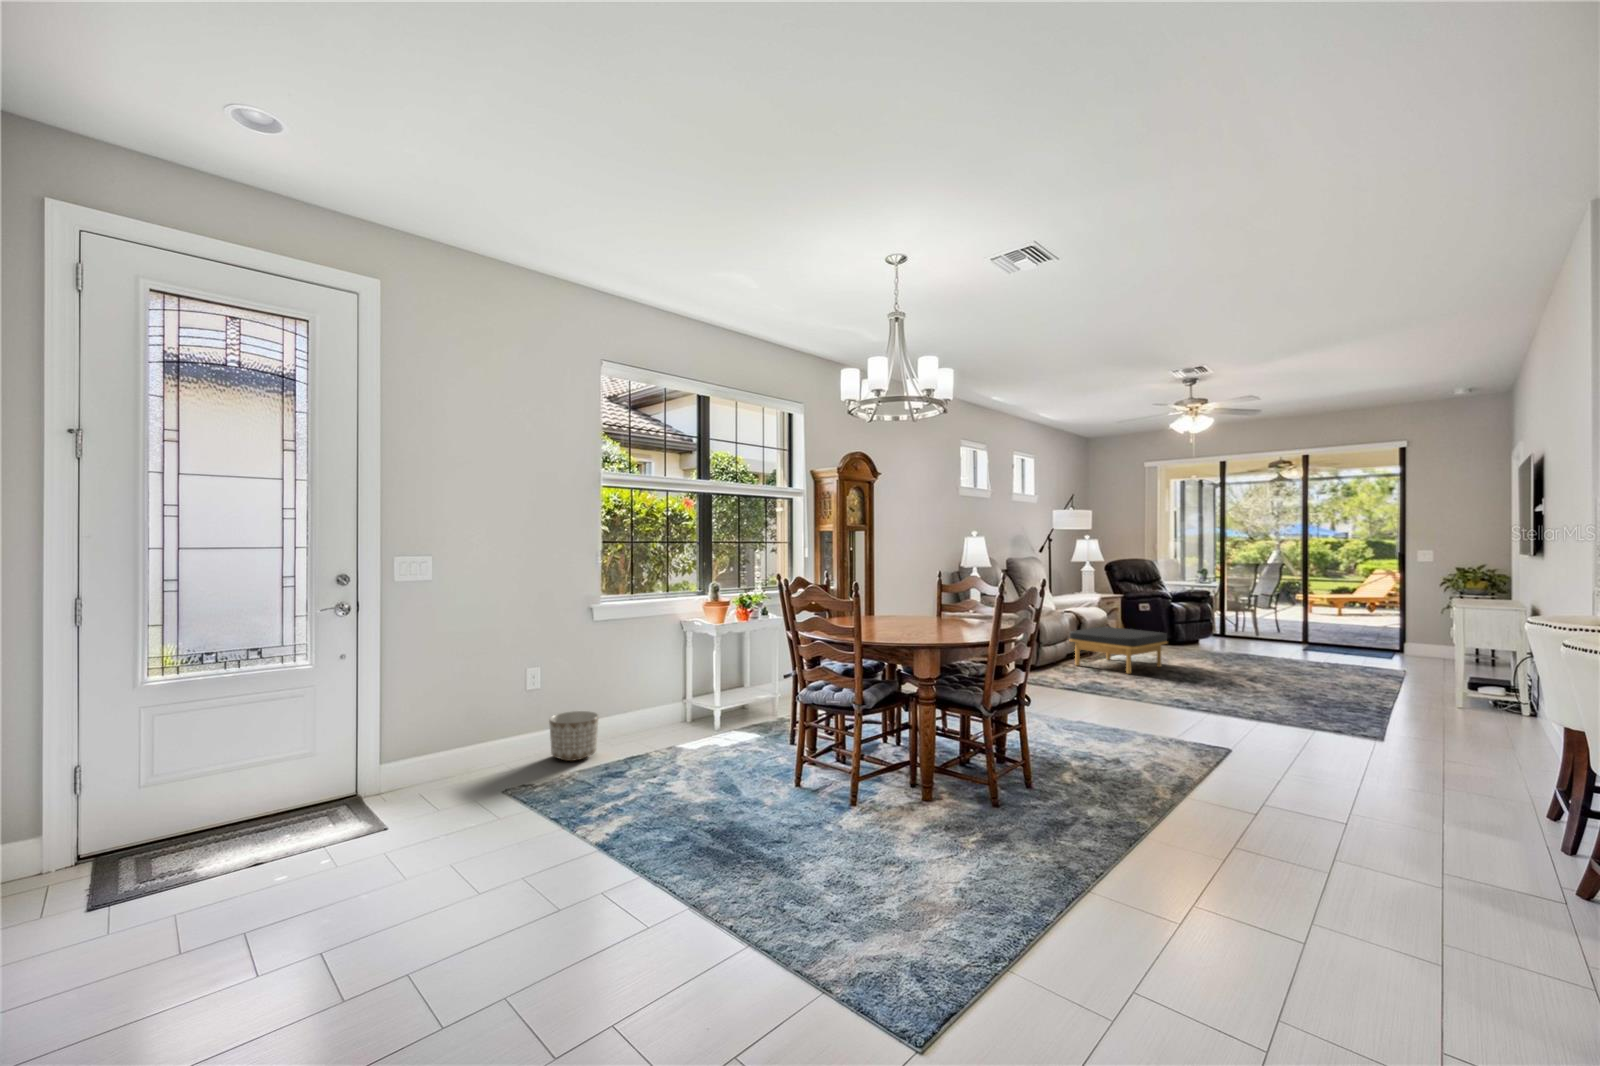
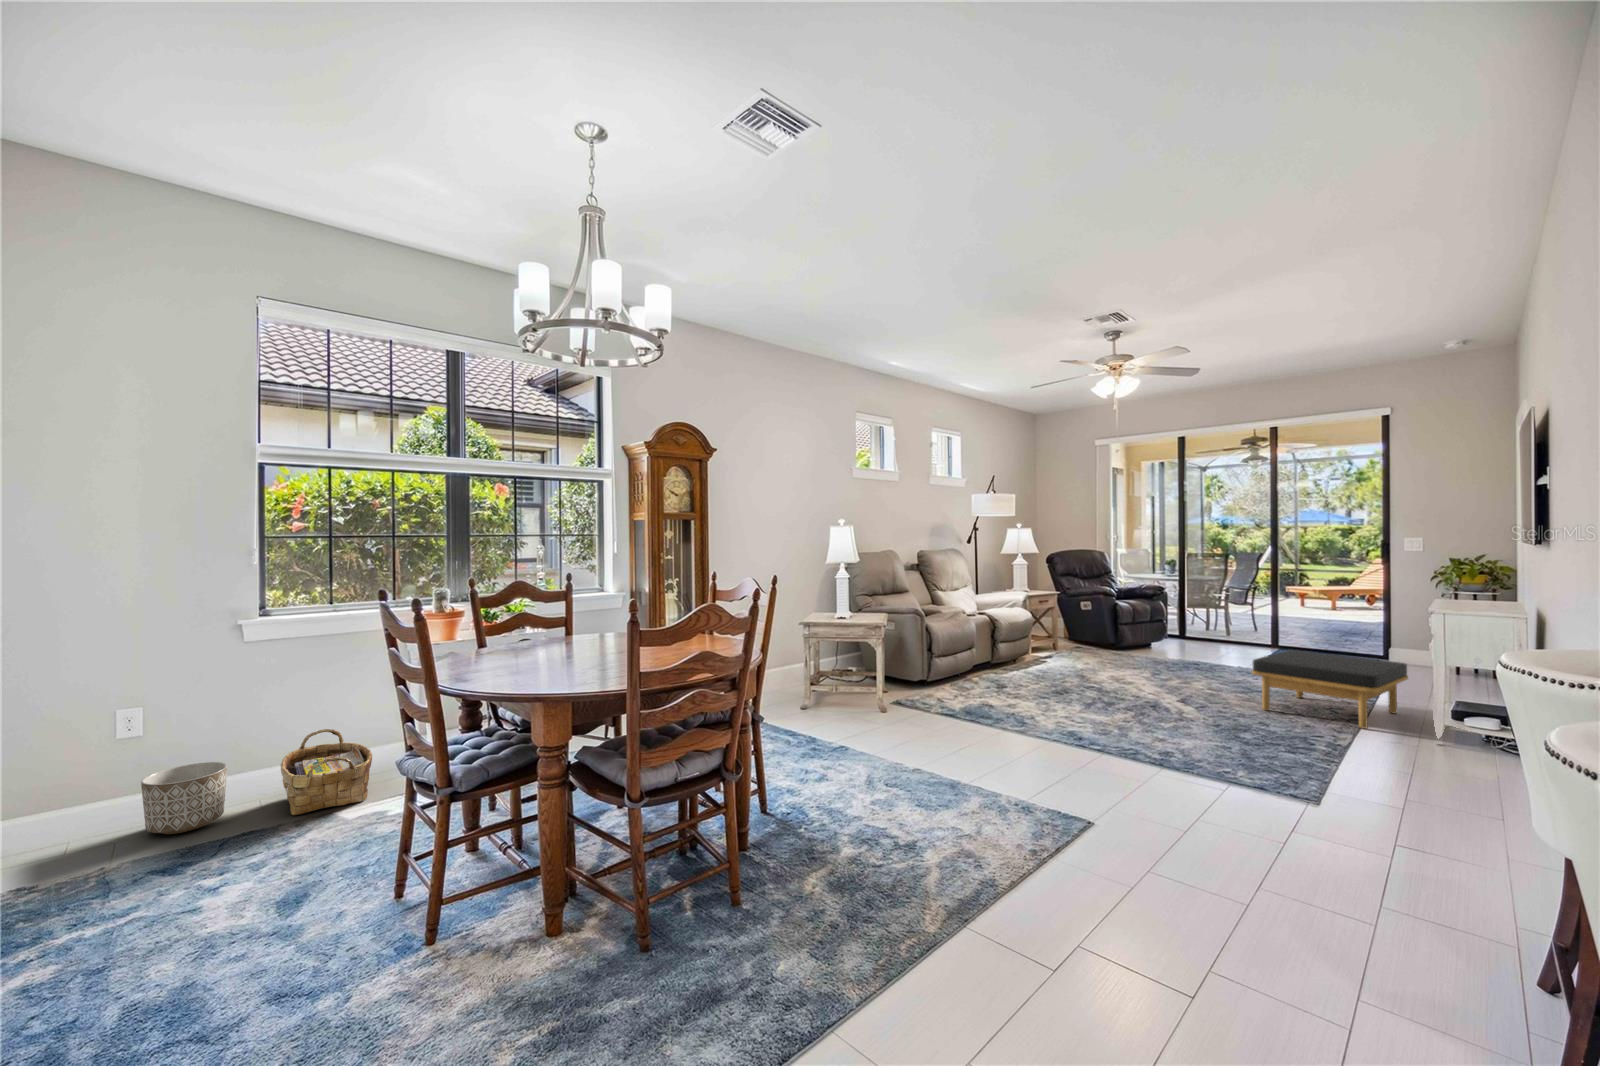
ottoman: present [1070,627,1167,674] -> present [1252,650,1408,729]
woven basket: none [622,690,687,750] -> present [281,729,372,815]

